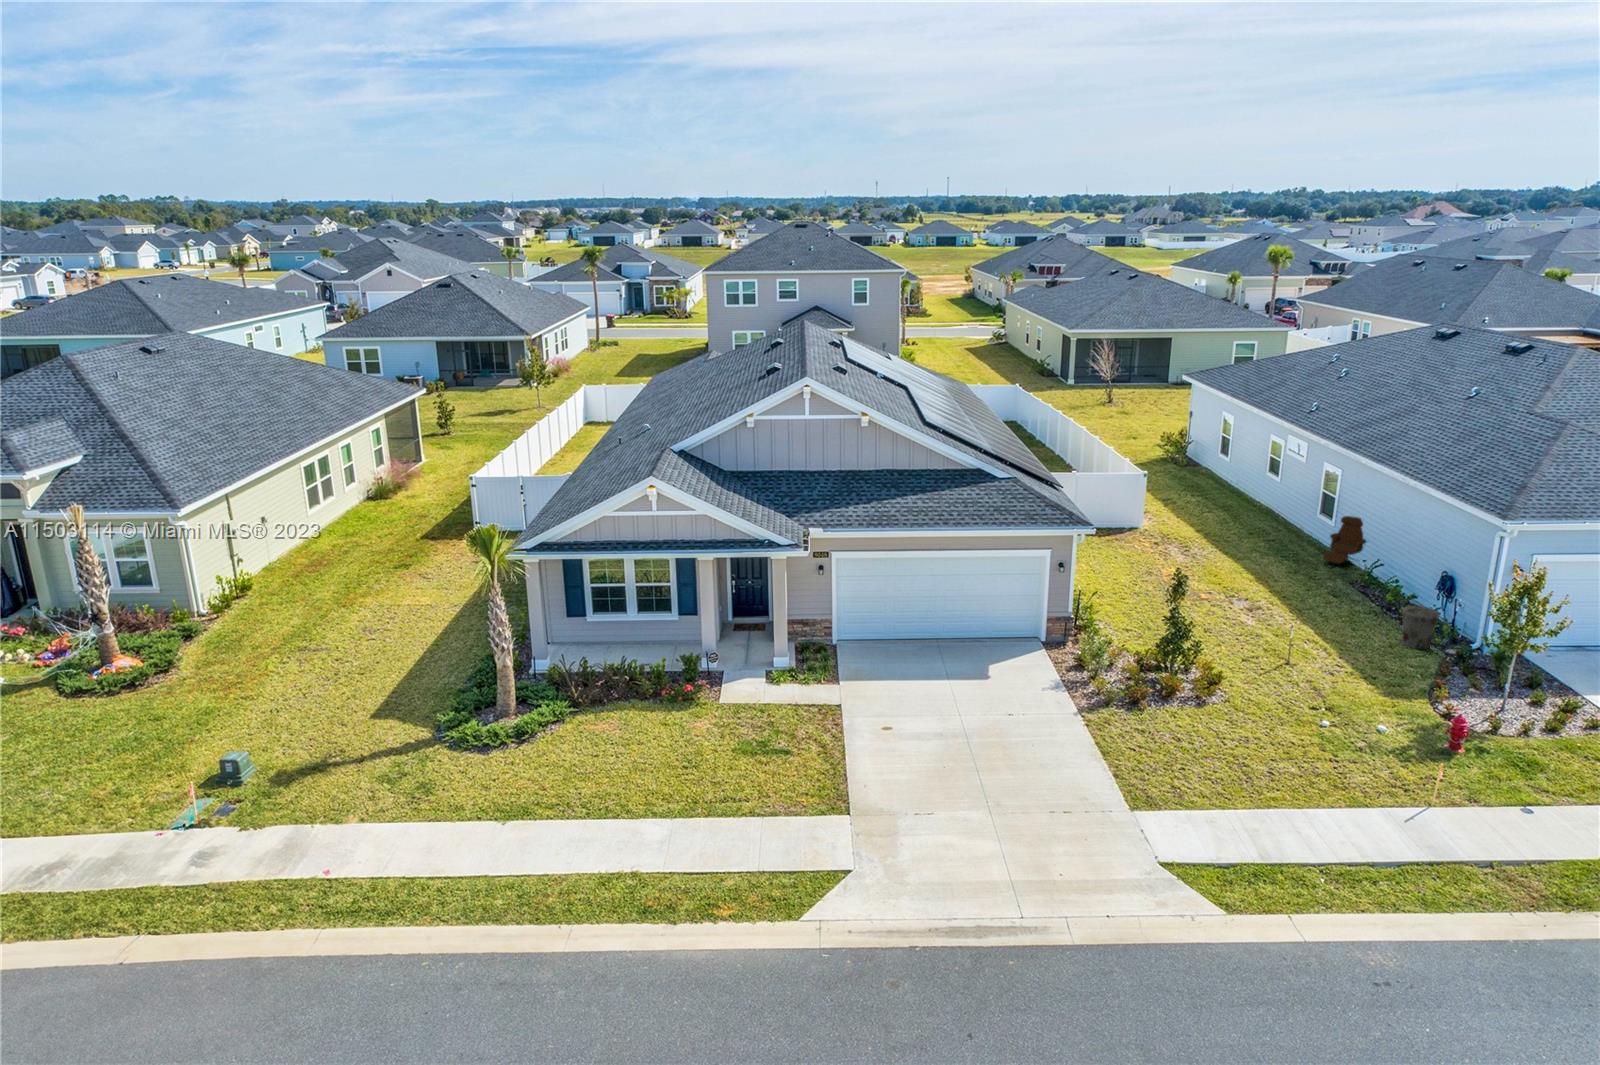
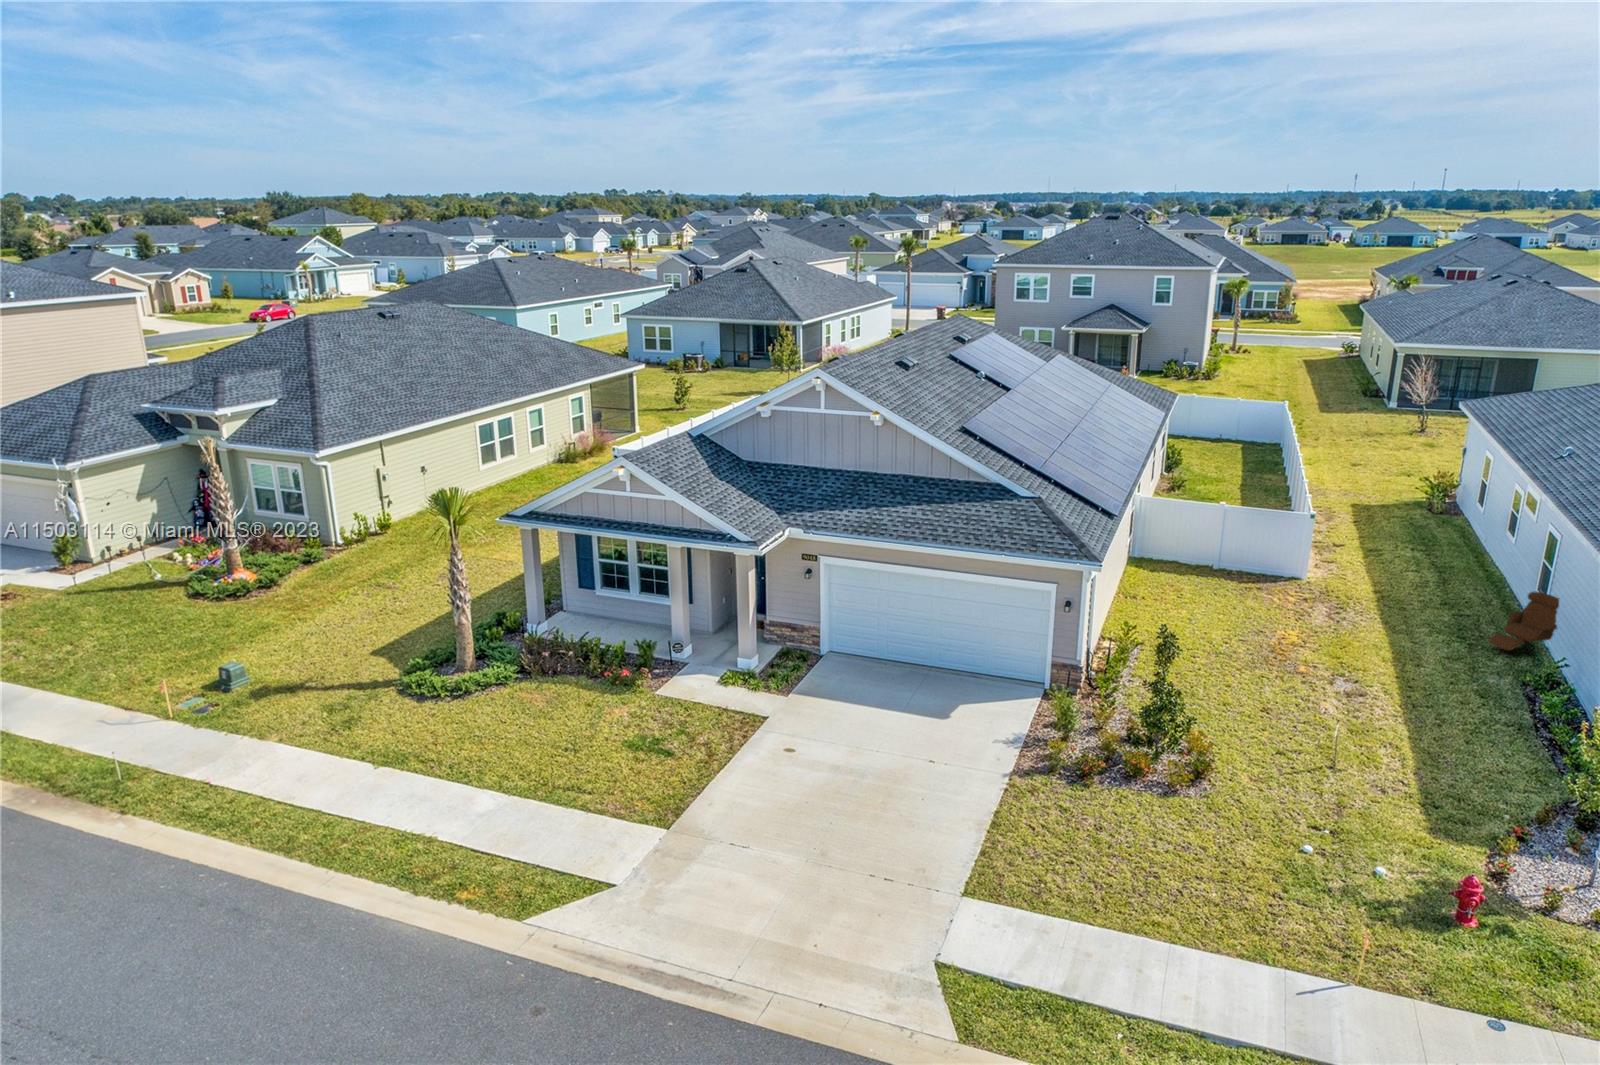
trash can: present [1402,606,1440,649] -> none [1516,721,1572,782]

